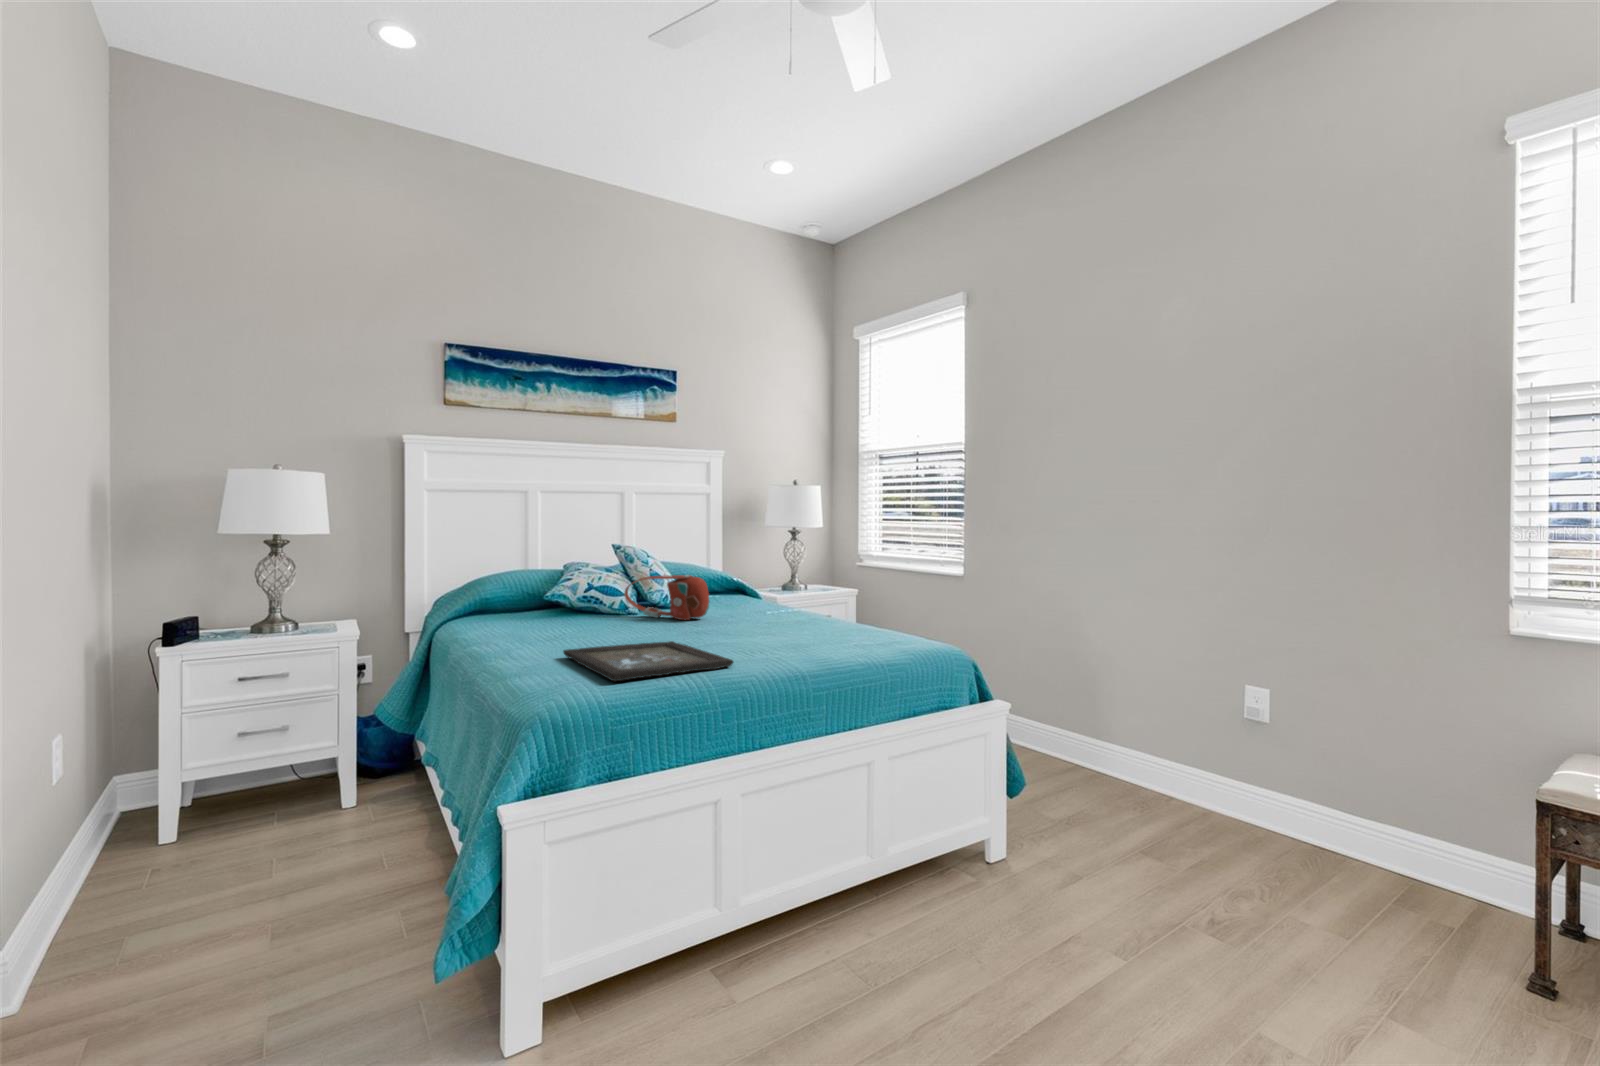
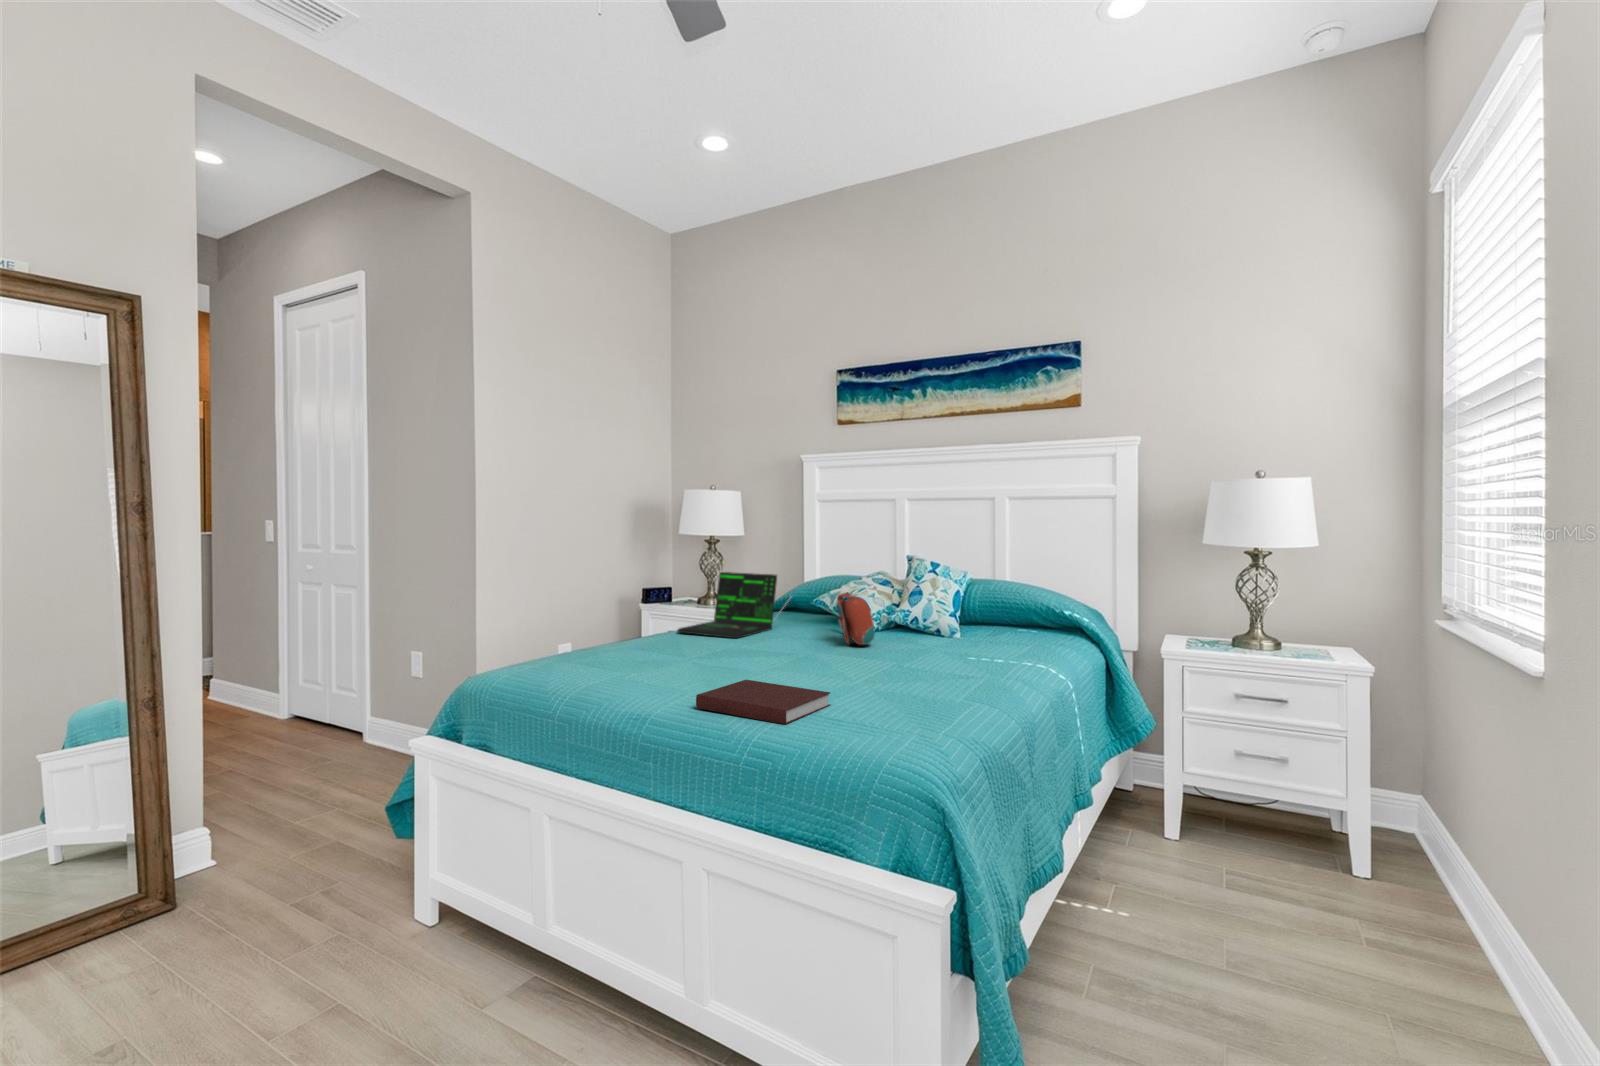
laptop: none [471,567,576,641] -> present [677,572,791,638]
notebook: none [803,631,906,657] -> present [696,680,830,725]
tray: present [563,641,733,681] -> none [531,646,712,688]

